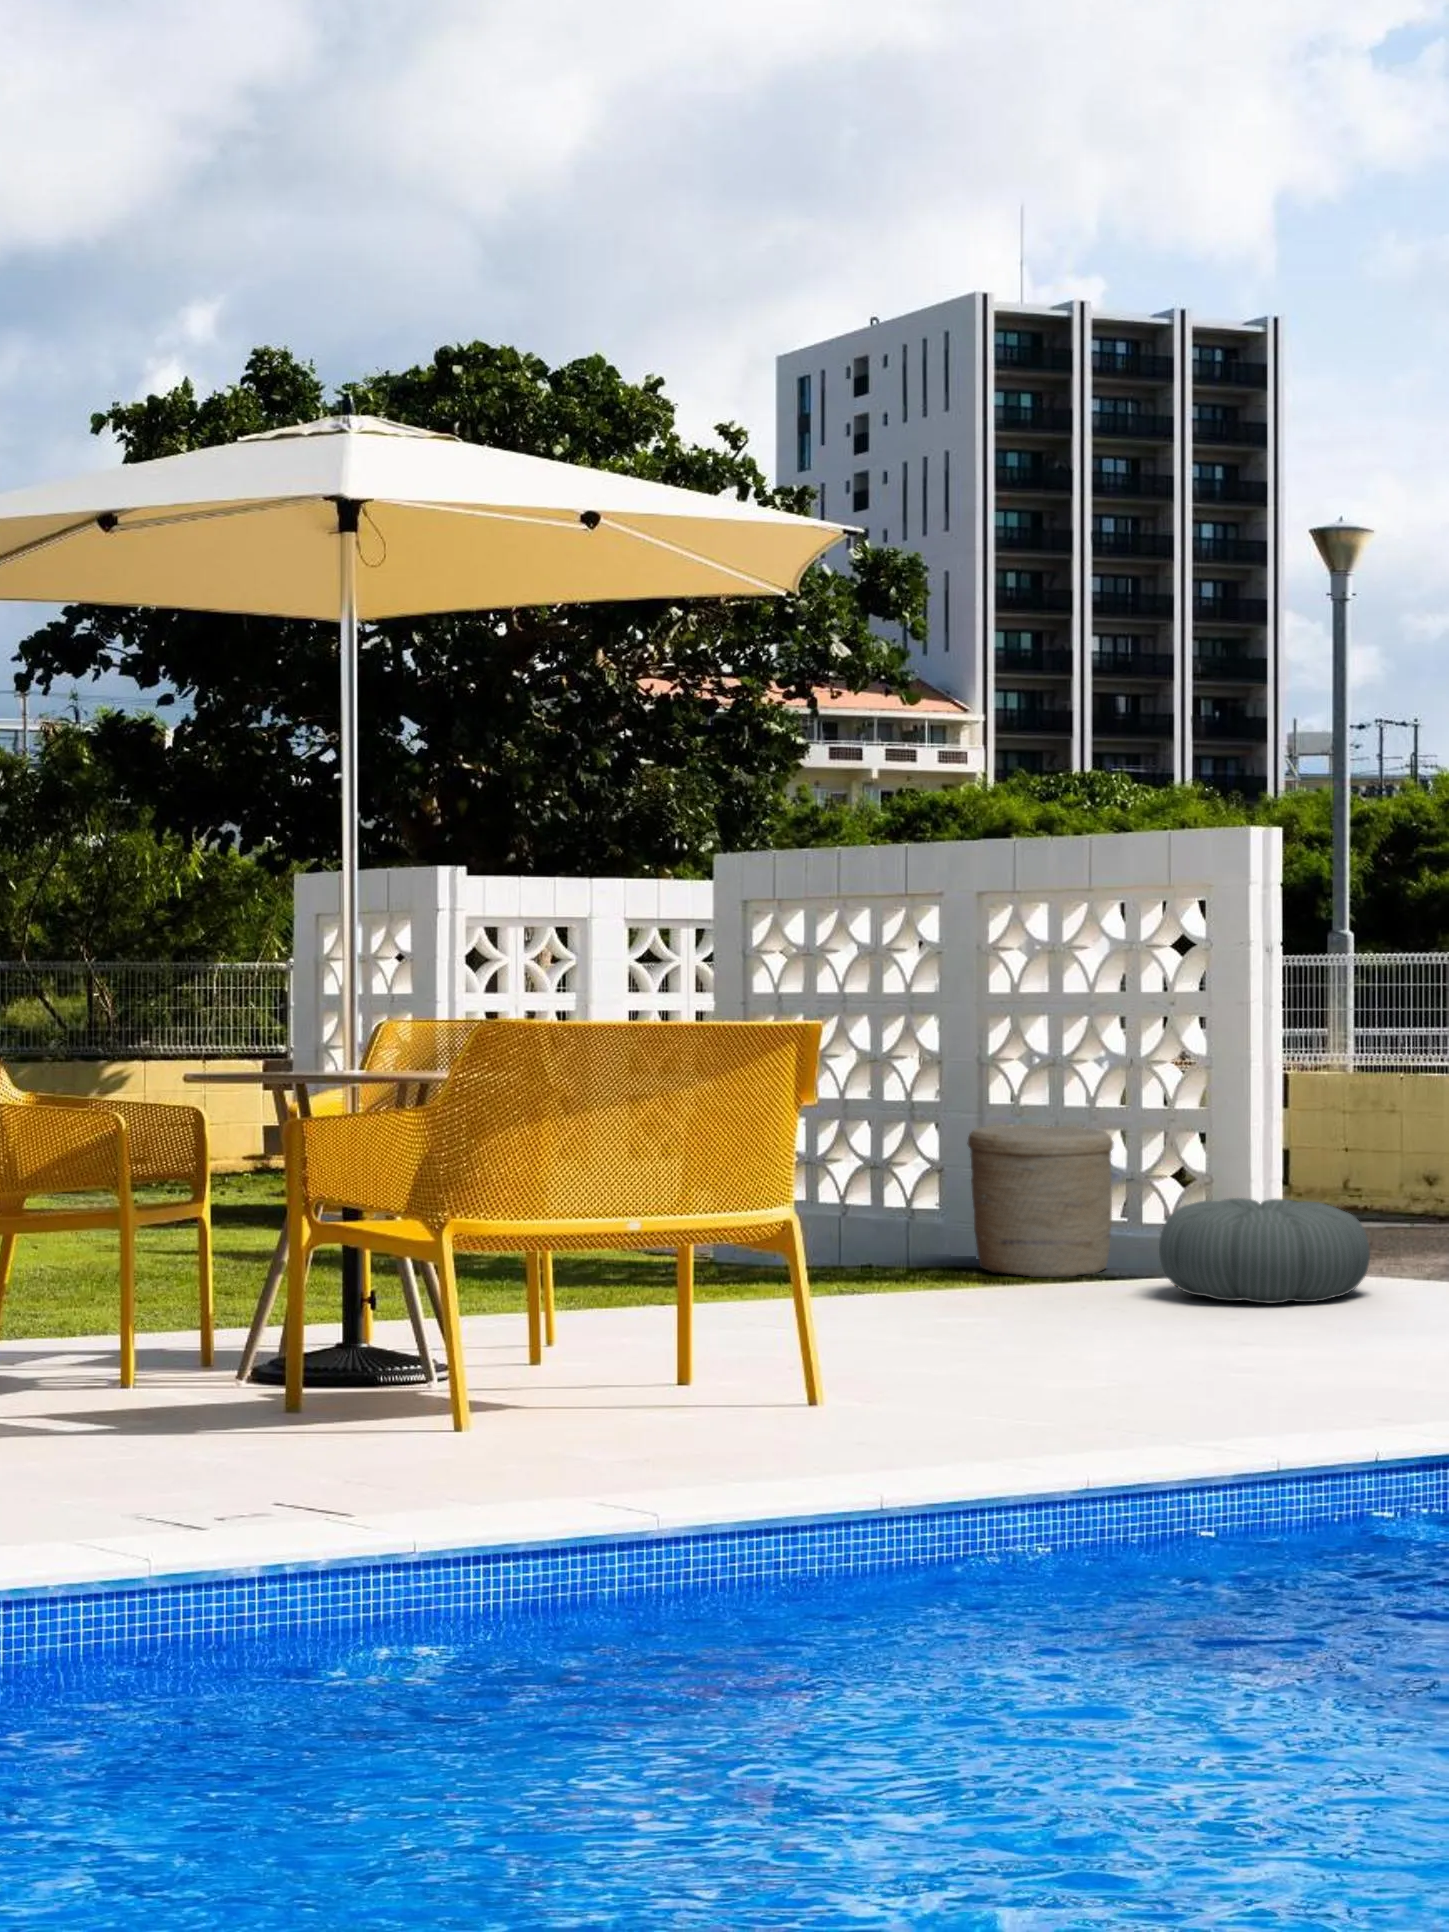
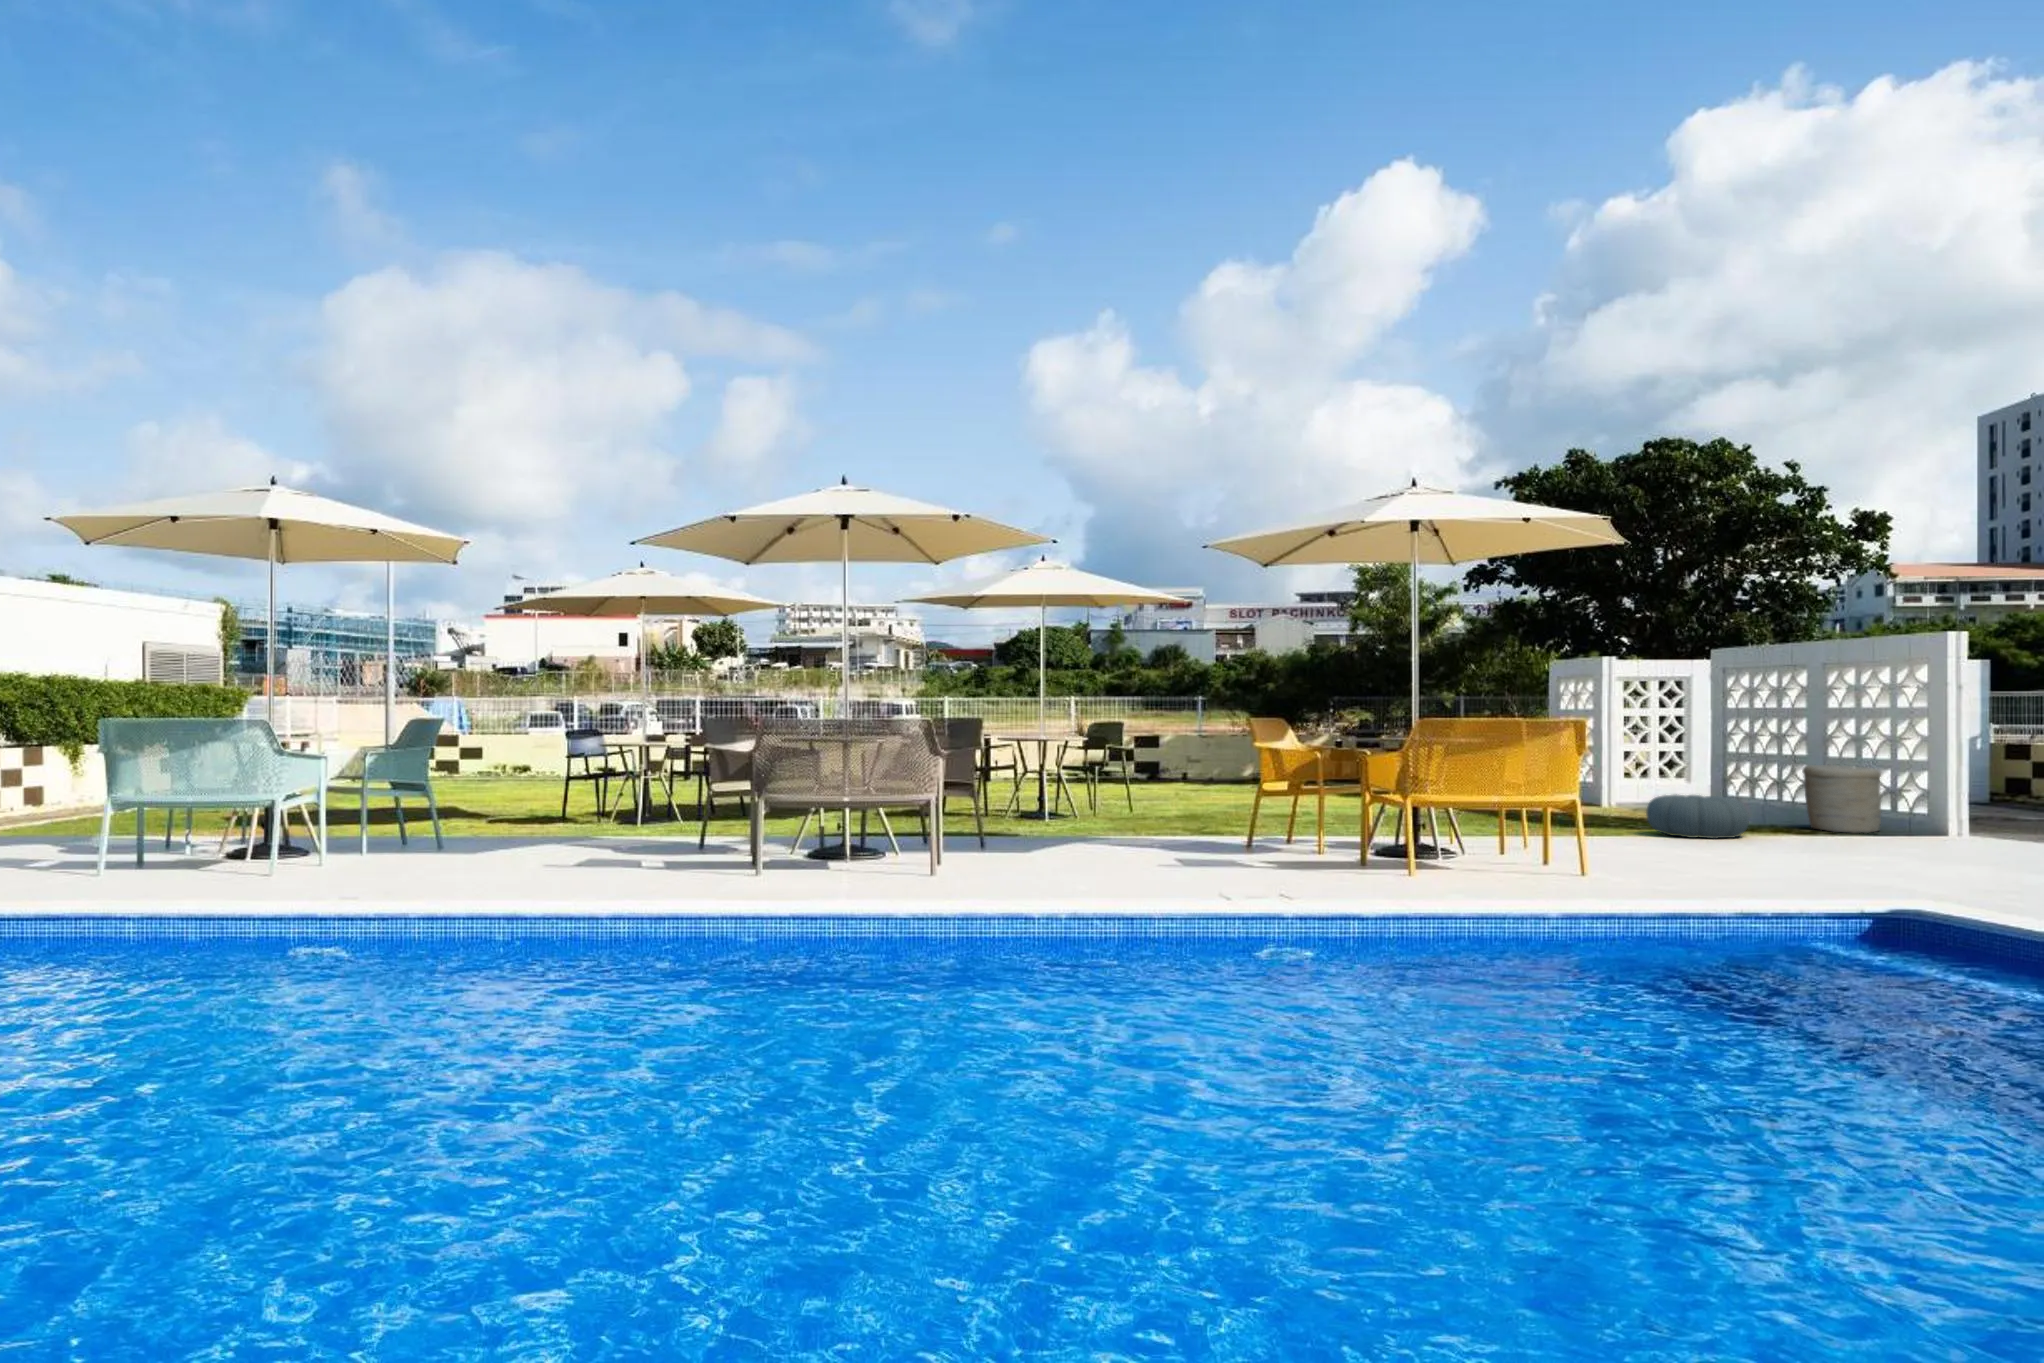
pouf: present [1159,1198,1370,1303] -> present [1646,794,1749,838]

